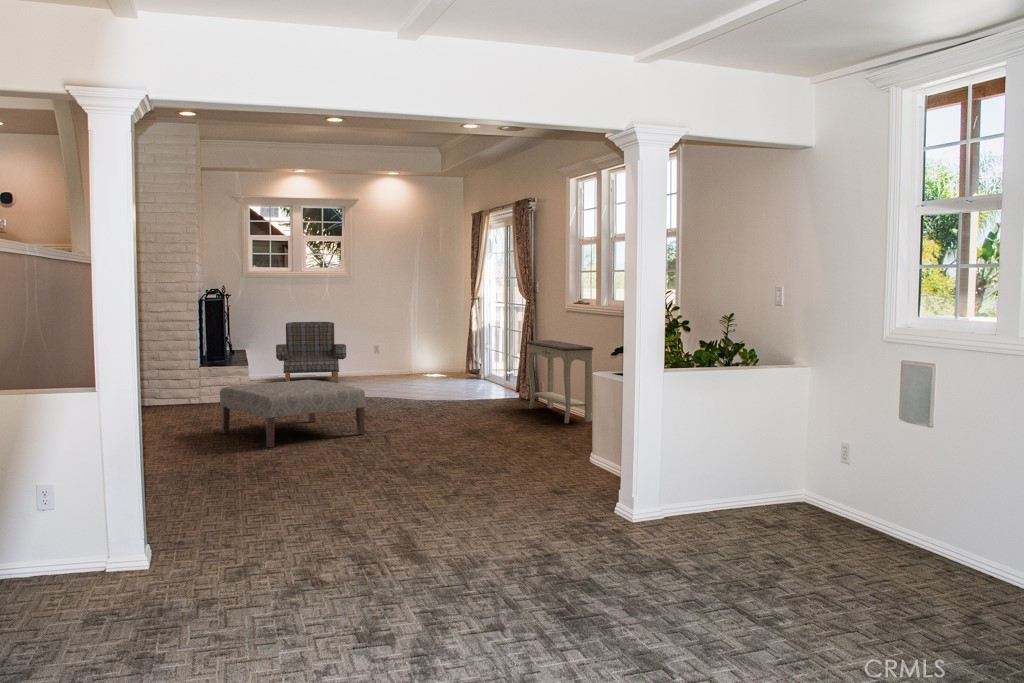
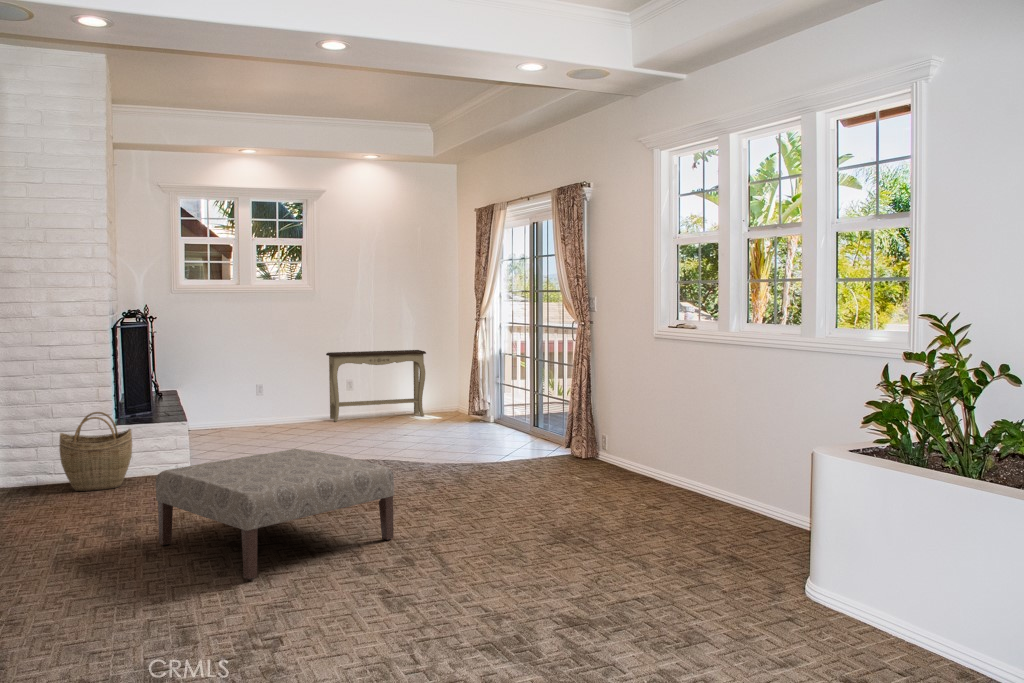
armchair: present [276,322,346,383] -> none [218,351,315,438]
console table: present [526,340,593,423] -> present [326,350,426,422]
woven basket: none [163,357,211,409] -> present [59,412,132,491]

